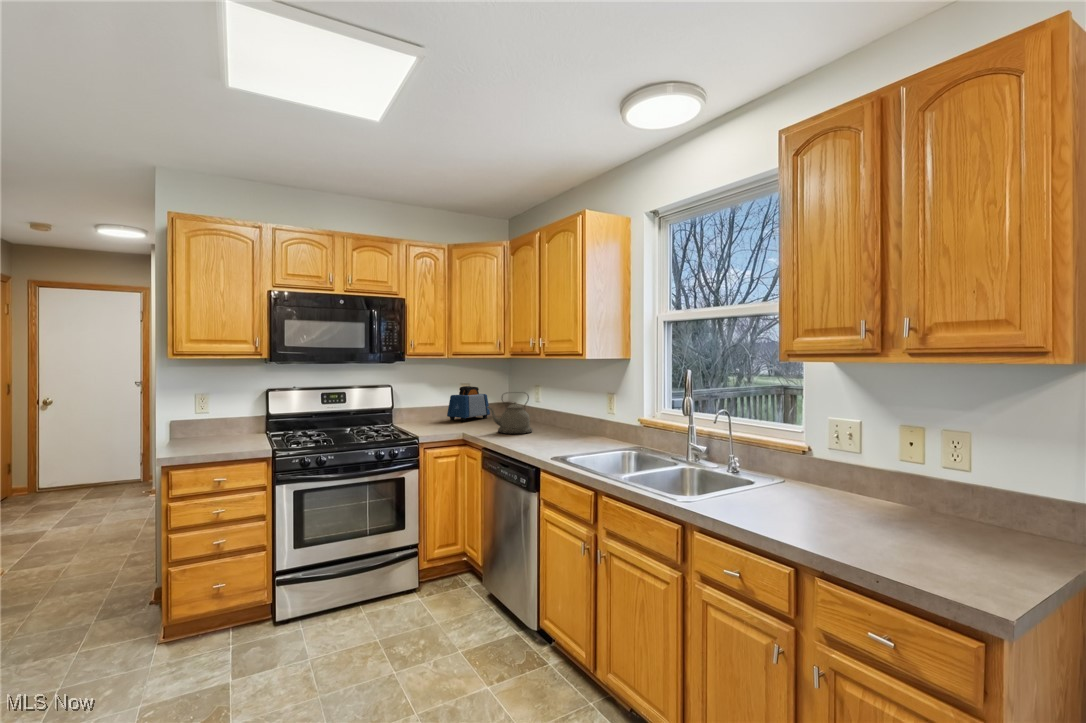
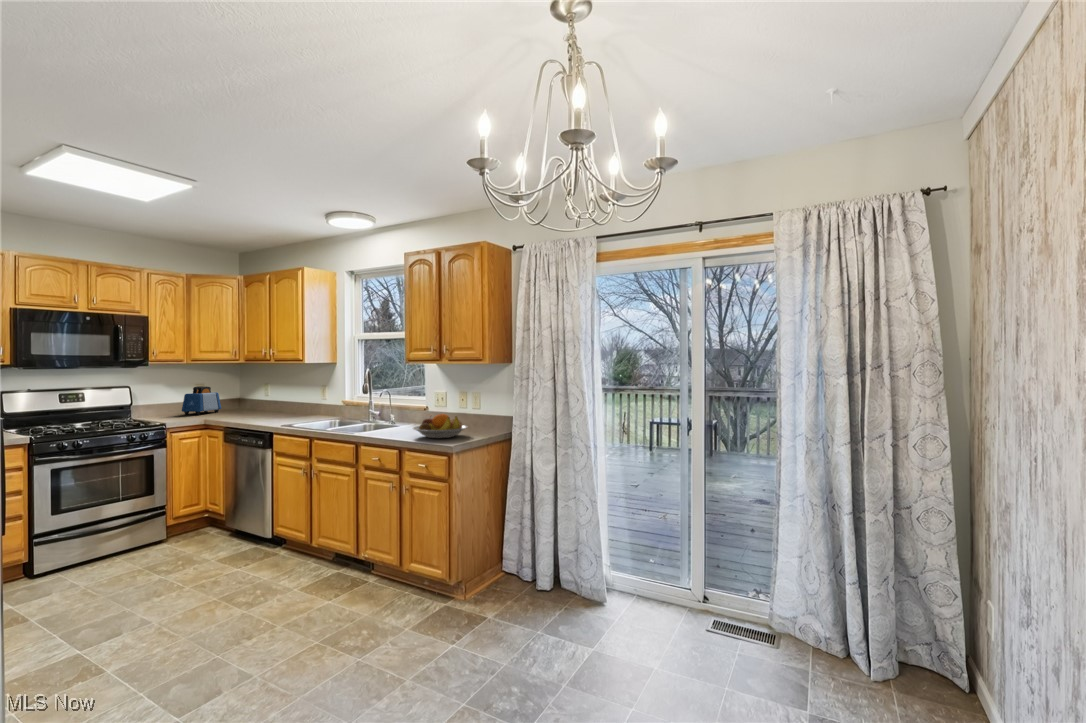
kettle: present [488,396,532,434] -> none [225,388,263,419]
fruit bowl: none [824,485,990,555] -> present [413,414,468,438]

